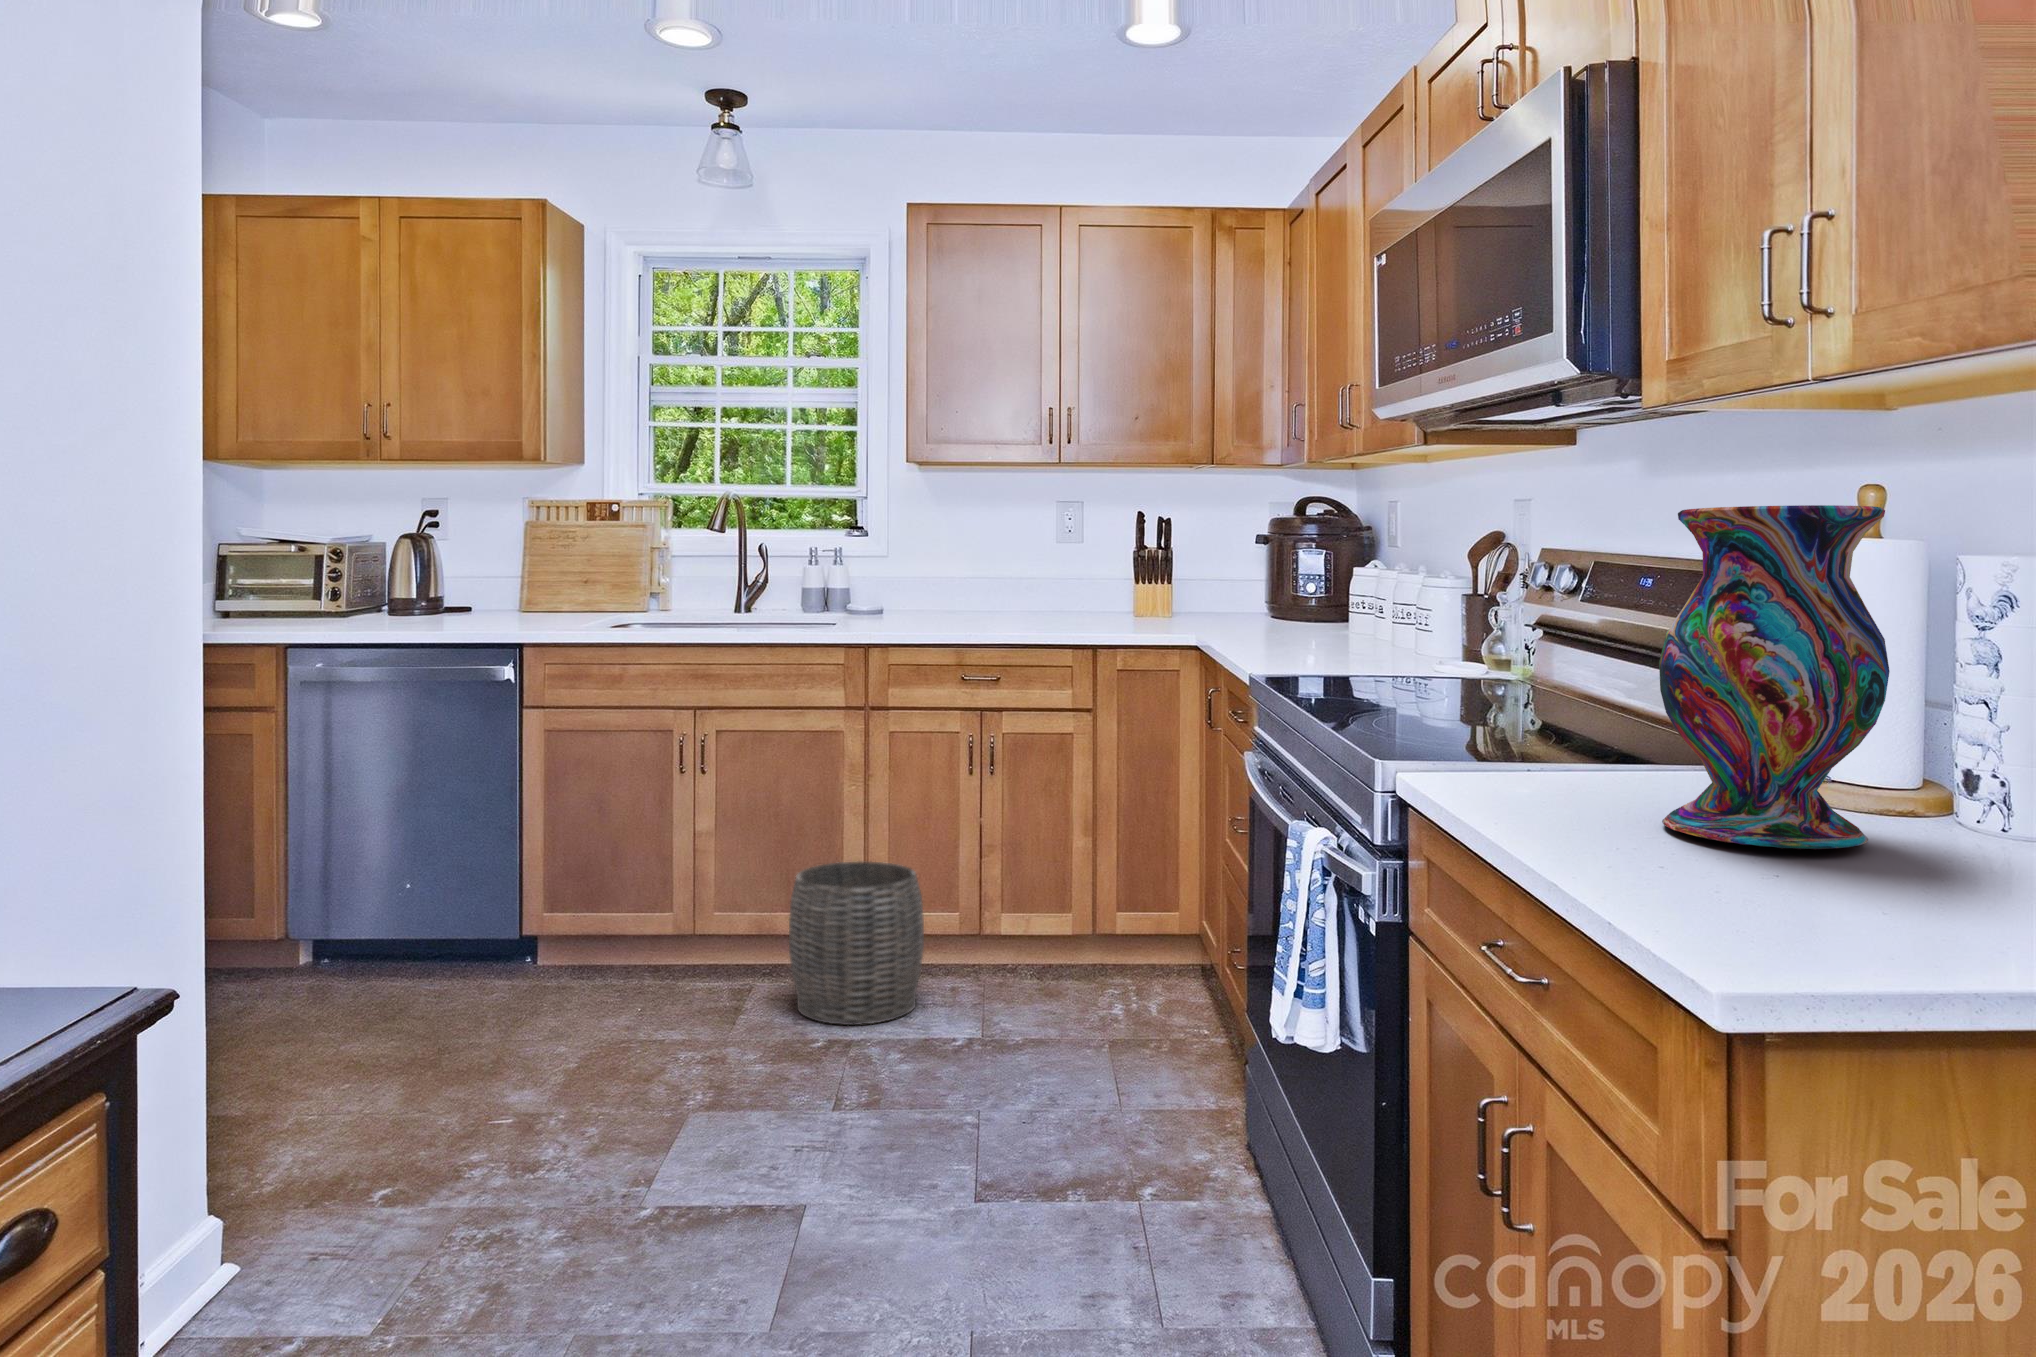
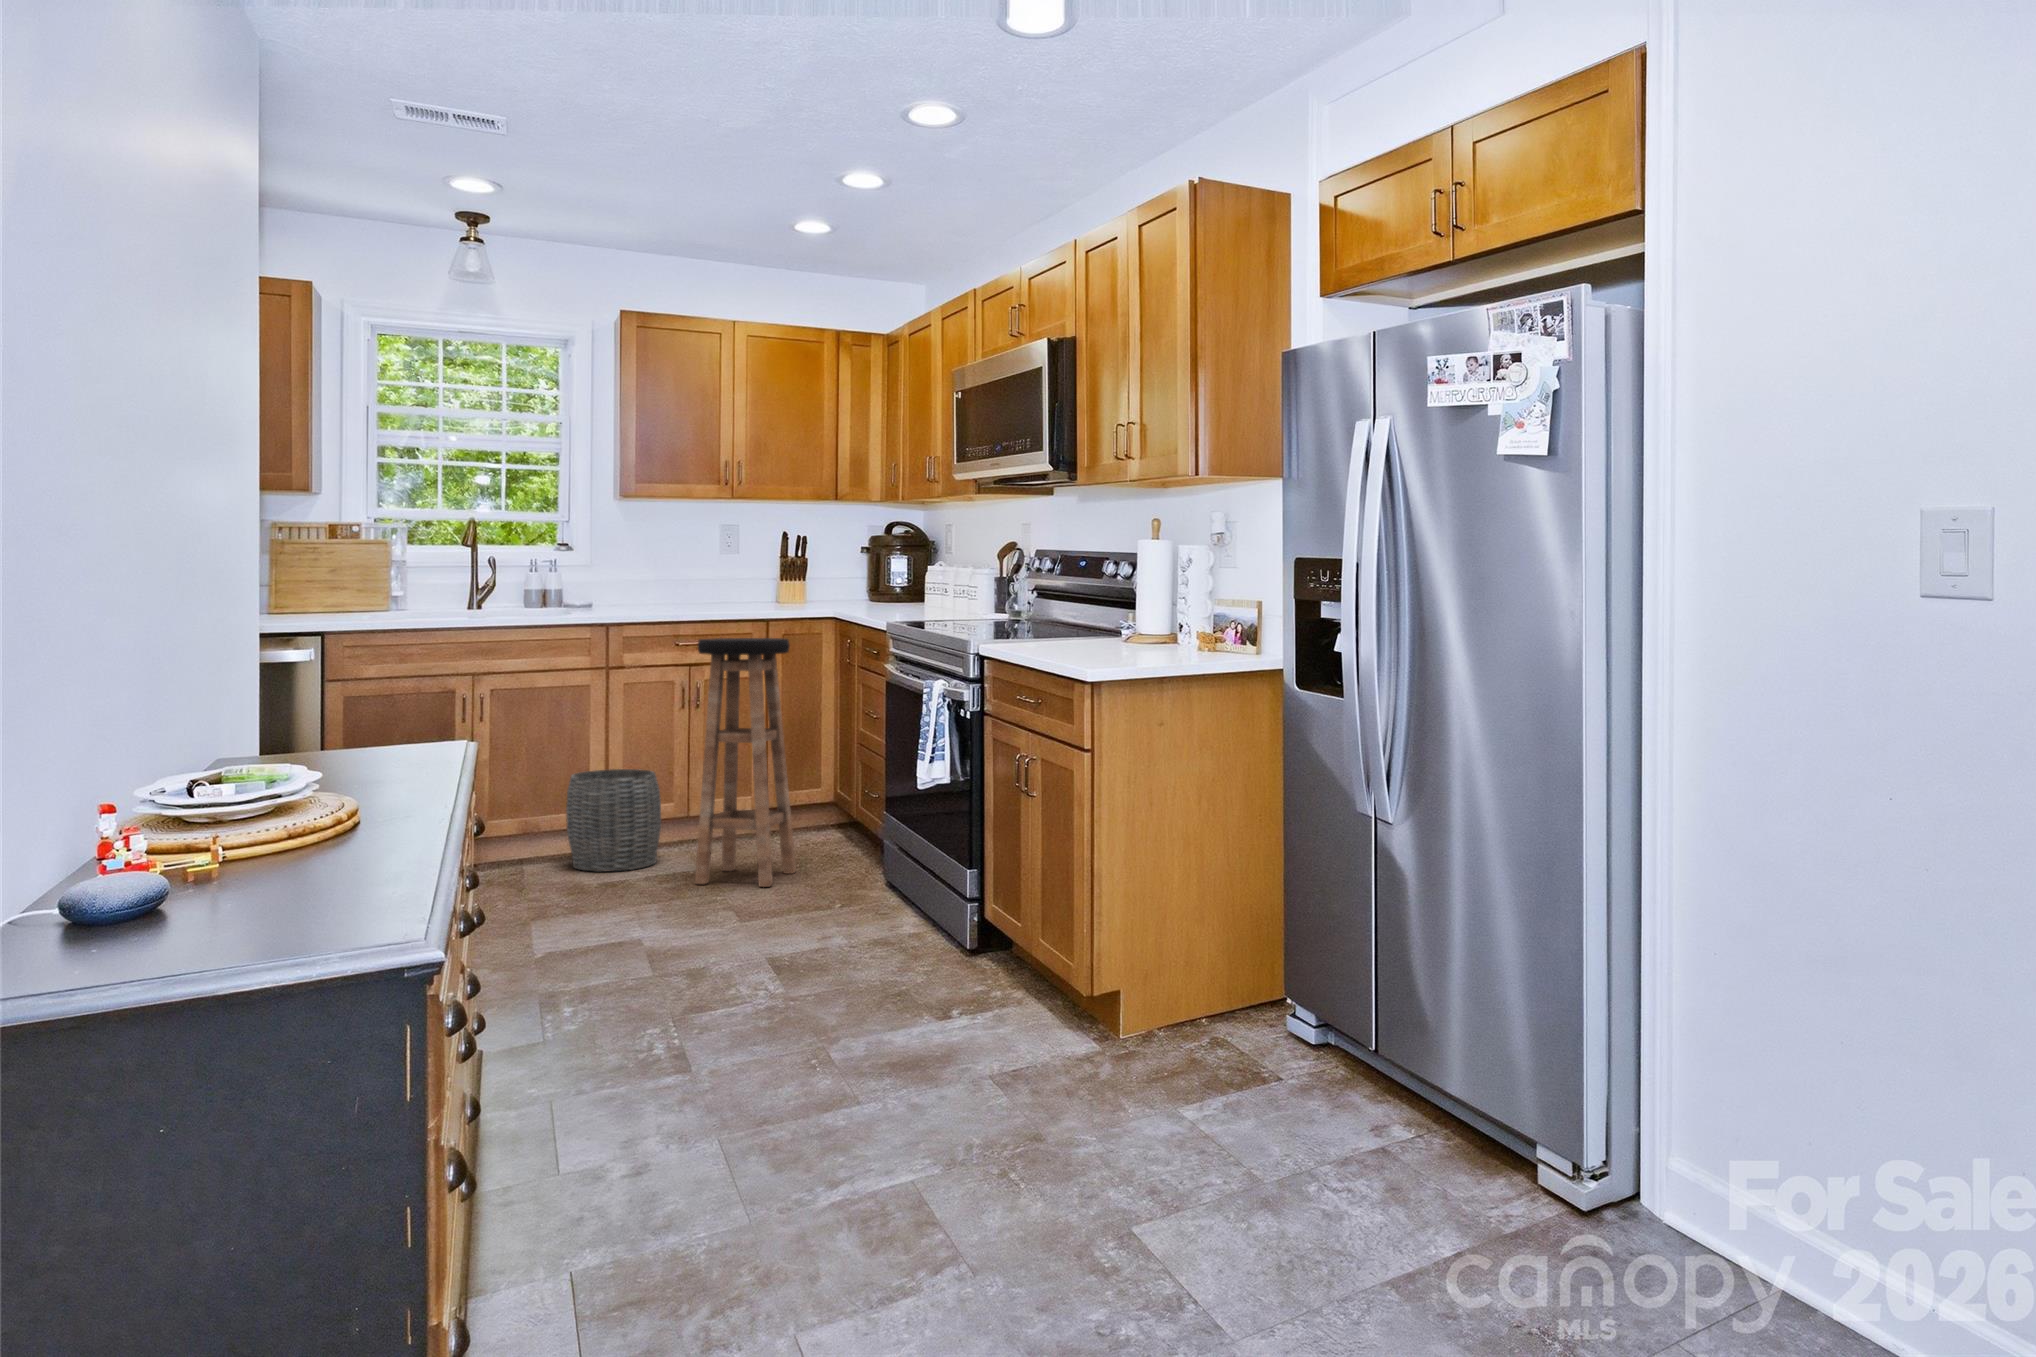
vase: present [1659,505,1890,849] -> none [1075,526,1149,649]
bar stool: none [938,685,1105,1103] -> present [695,638,796,887]

